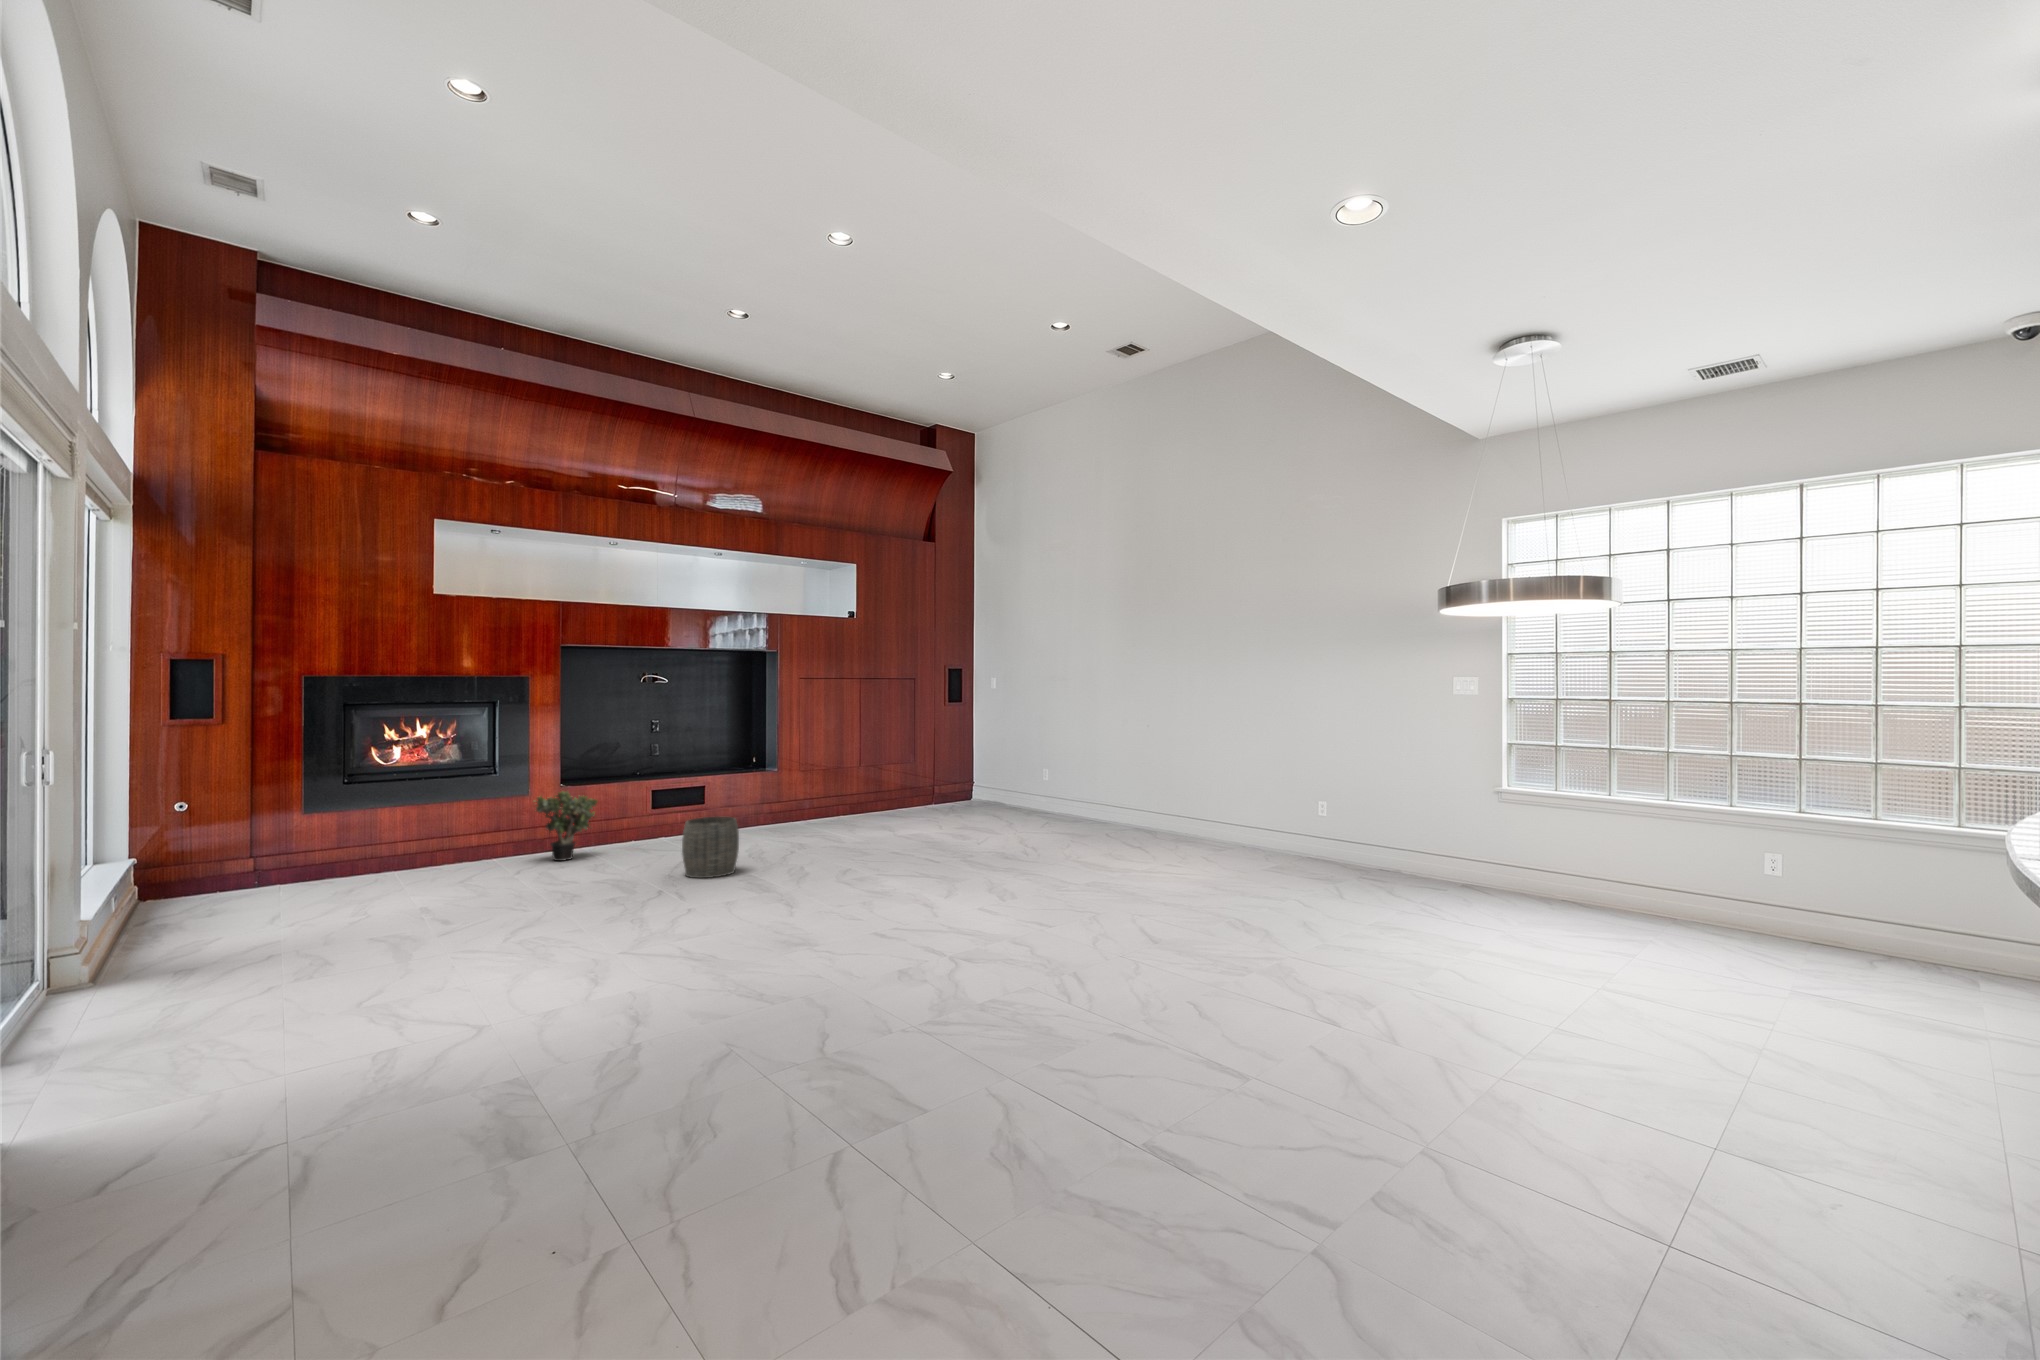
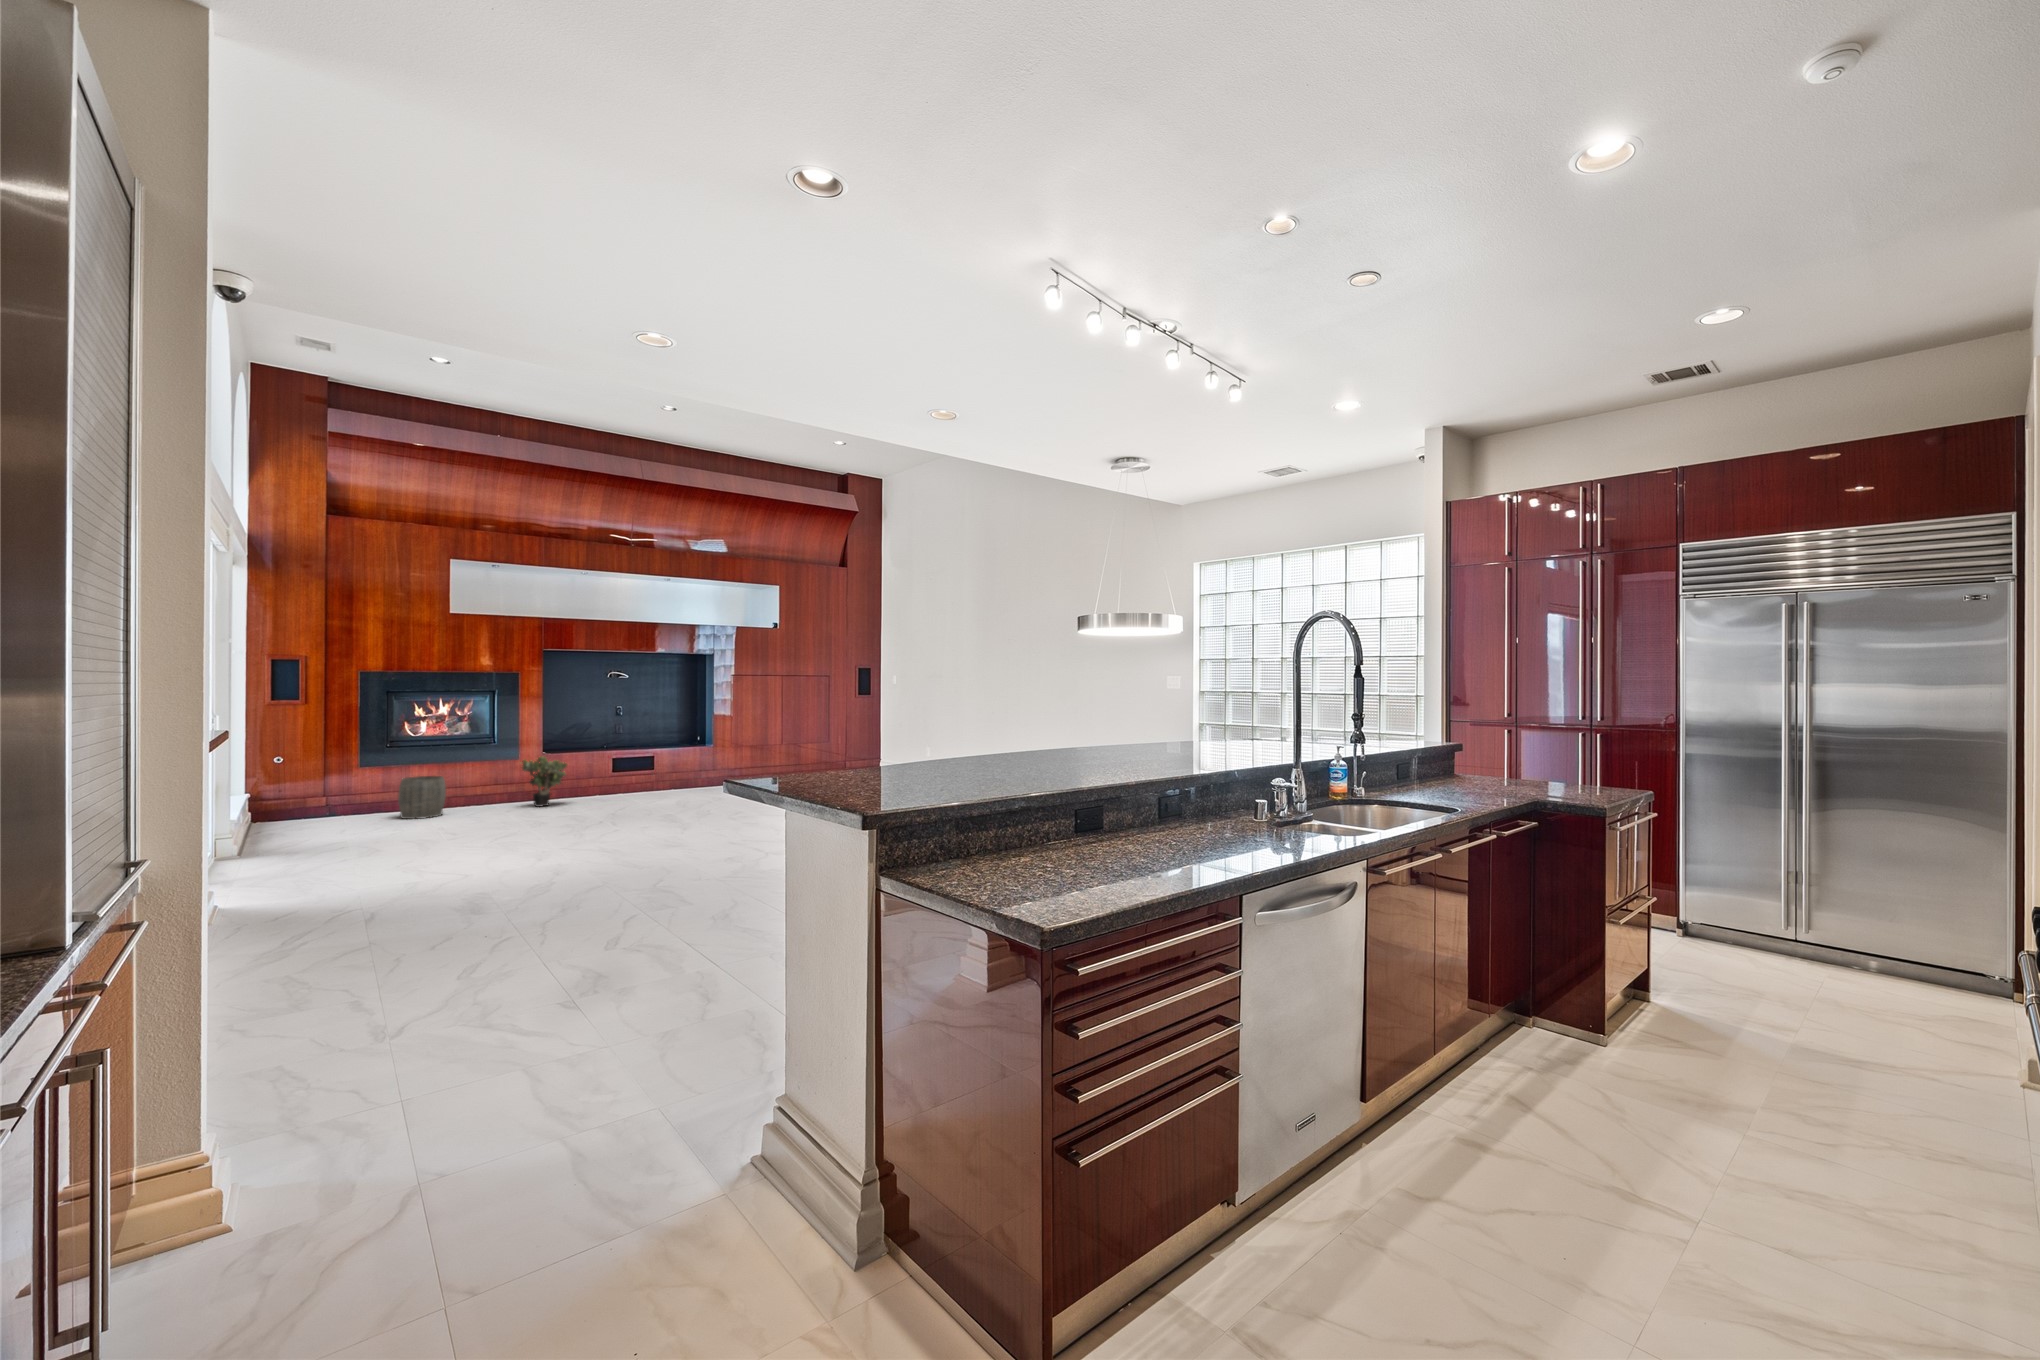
woven basket: present [682,817,739,878] -> present [398,776,446,819]

